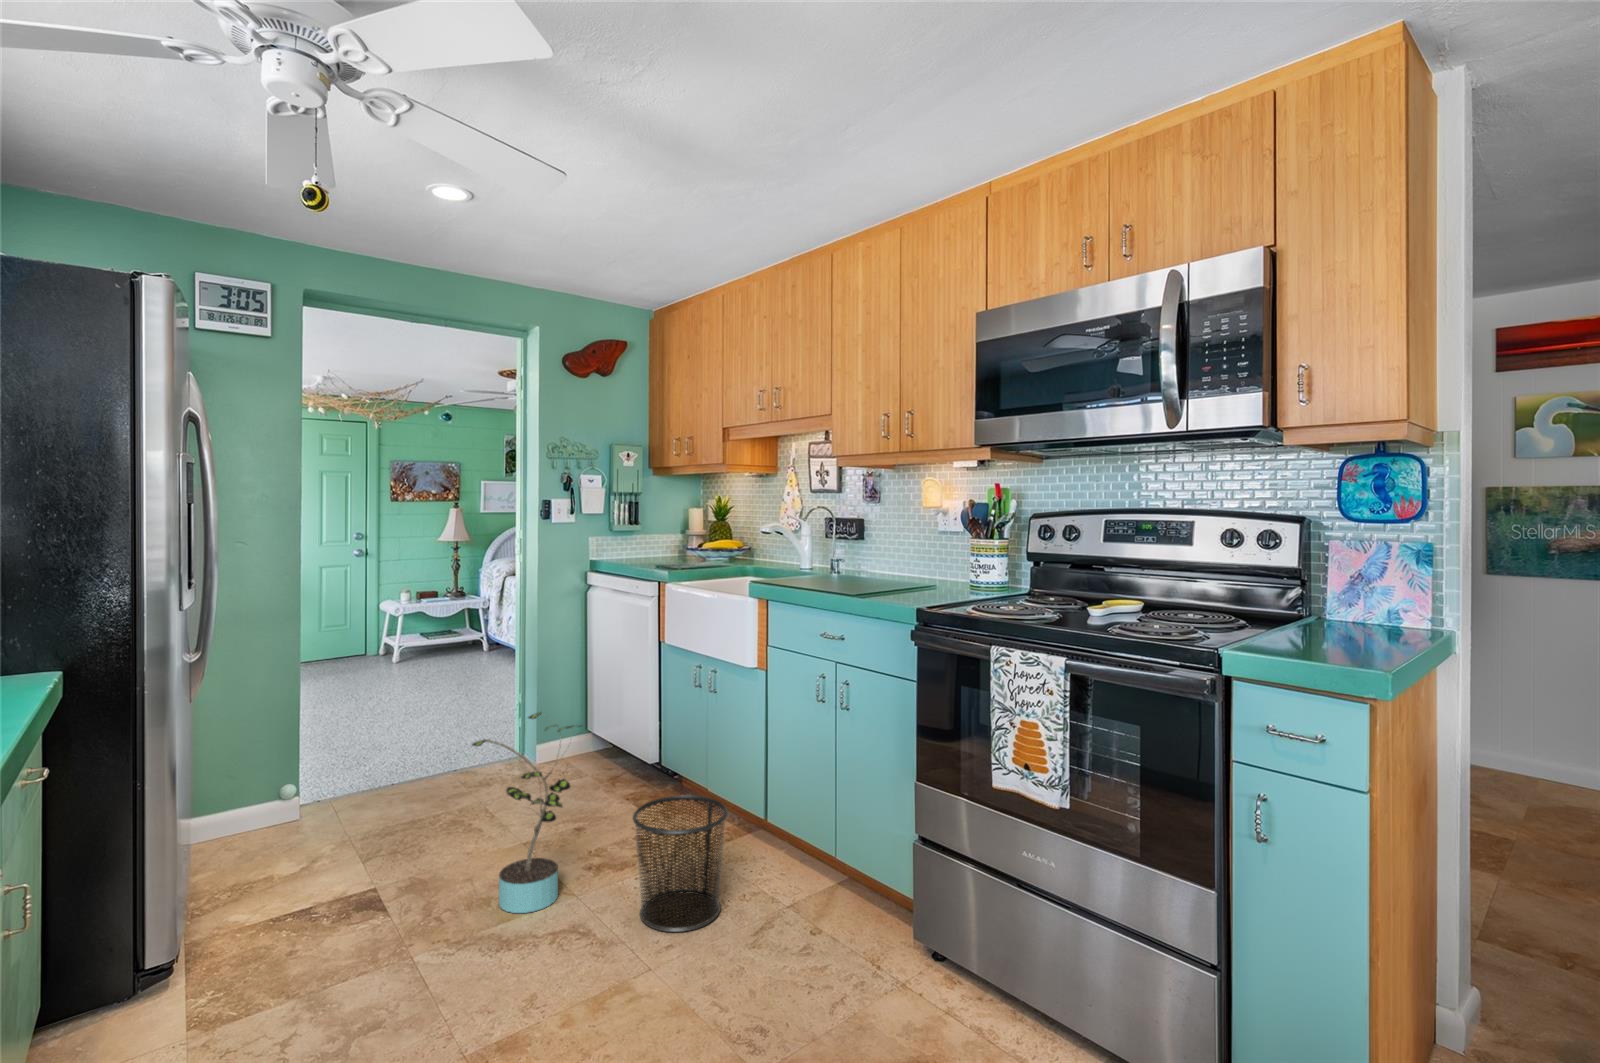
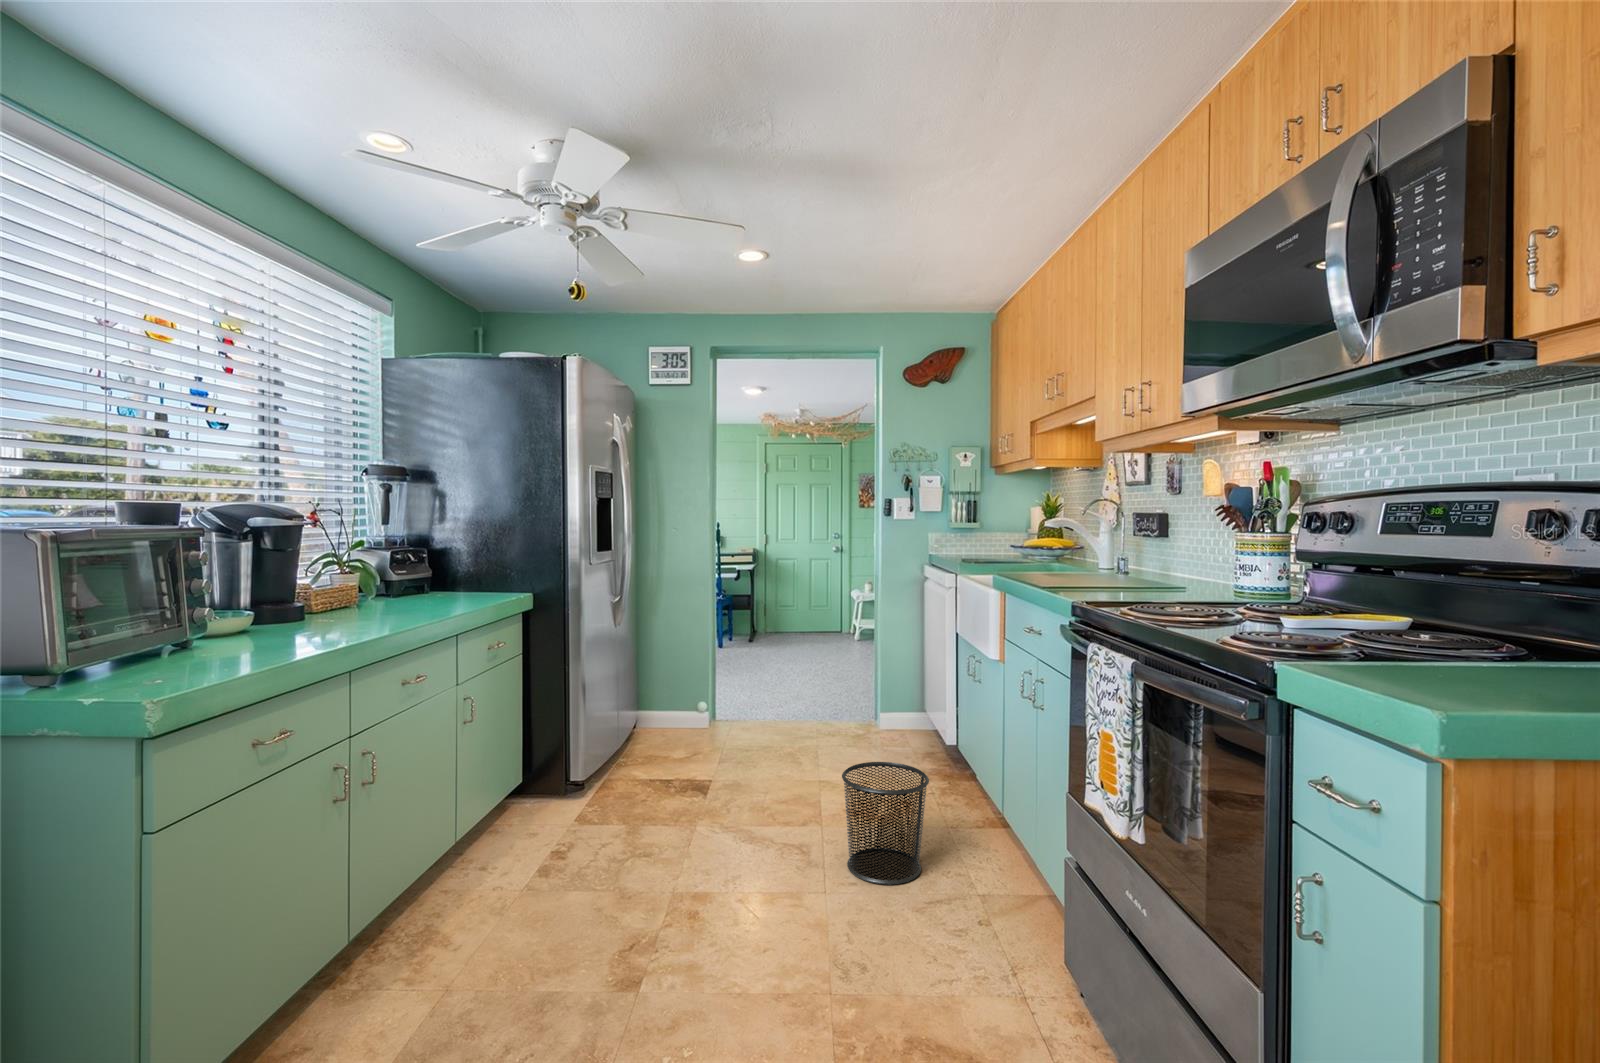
potted plant: present [473,712,573,913] -> none [748,670,831,831]

